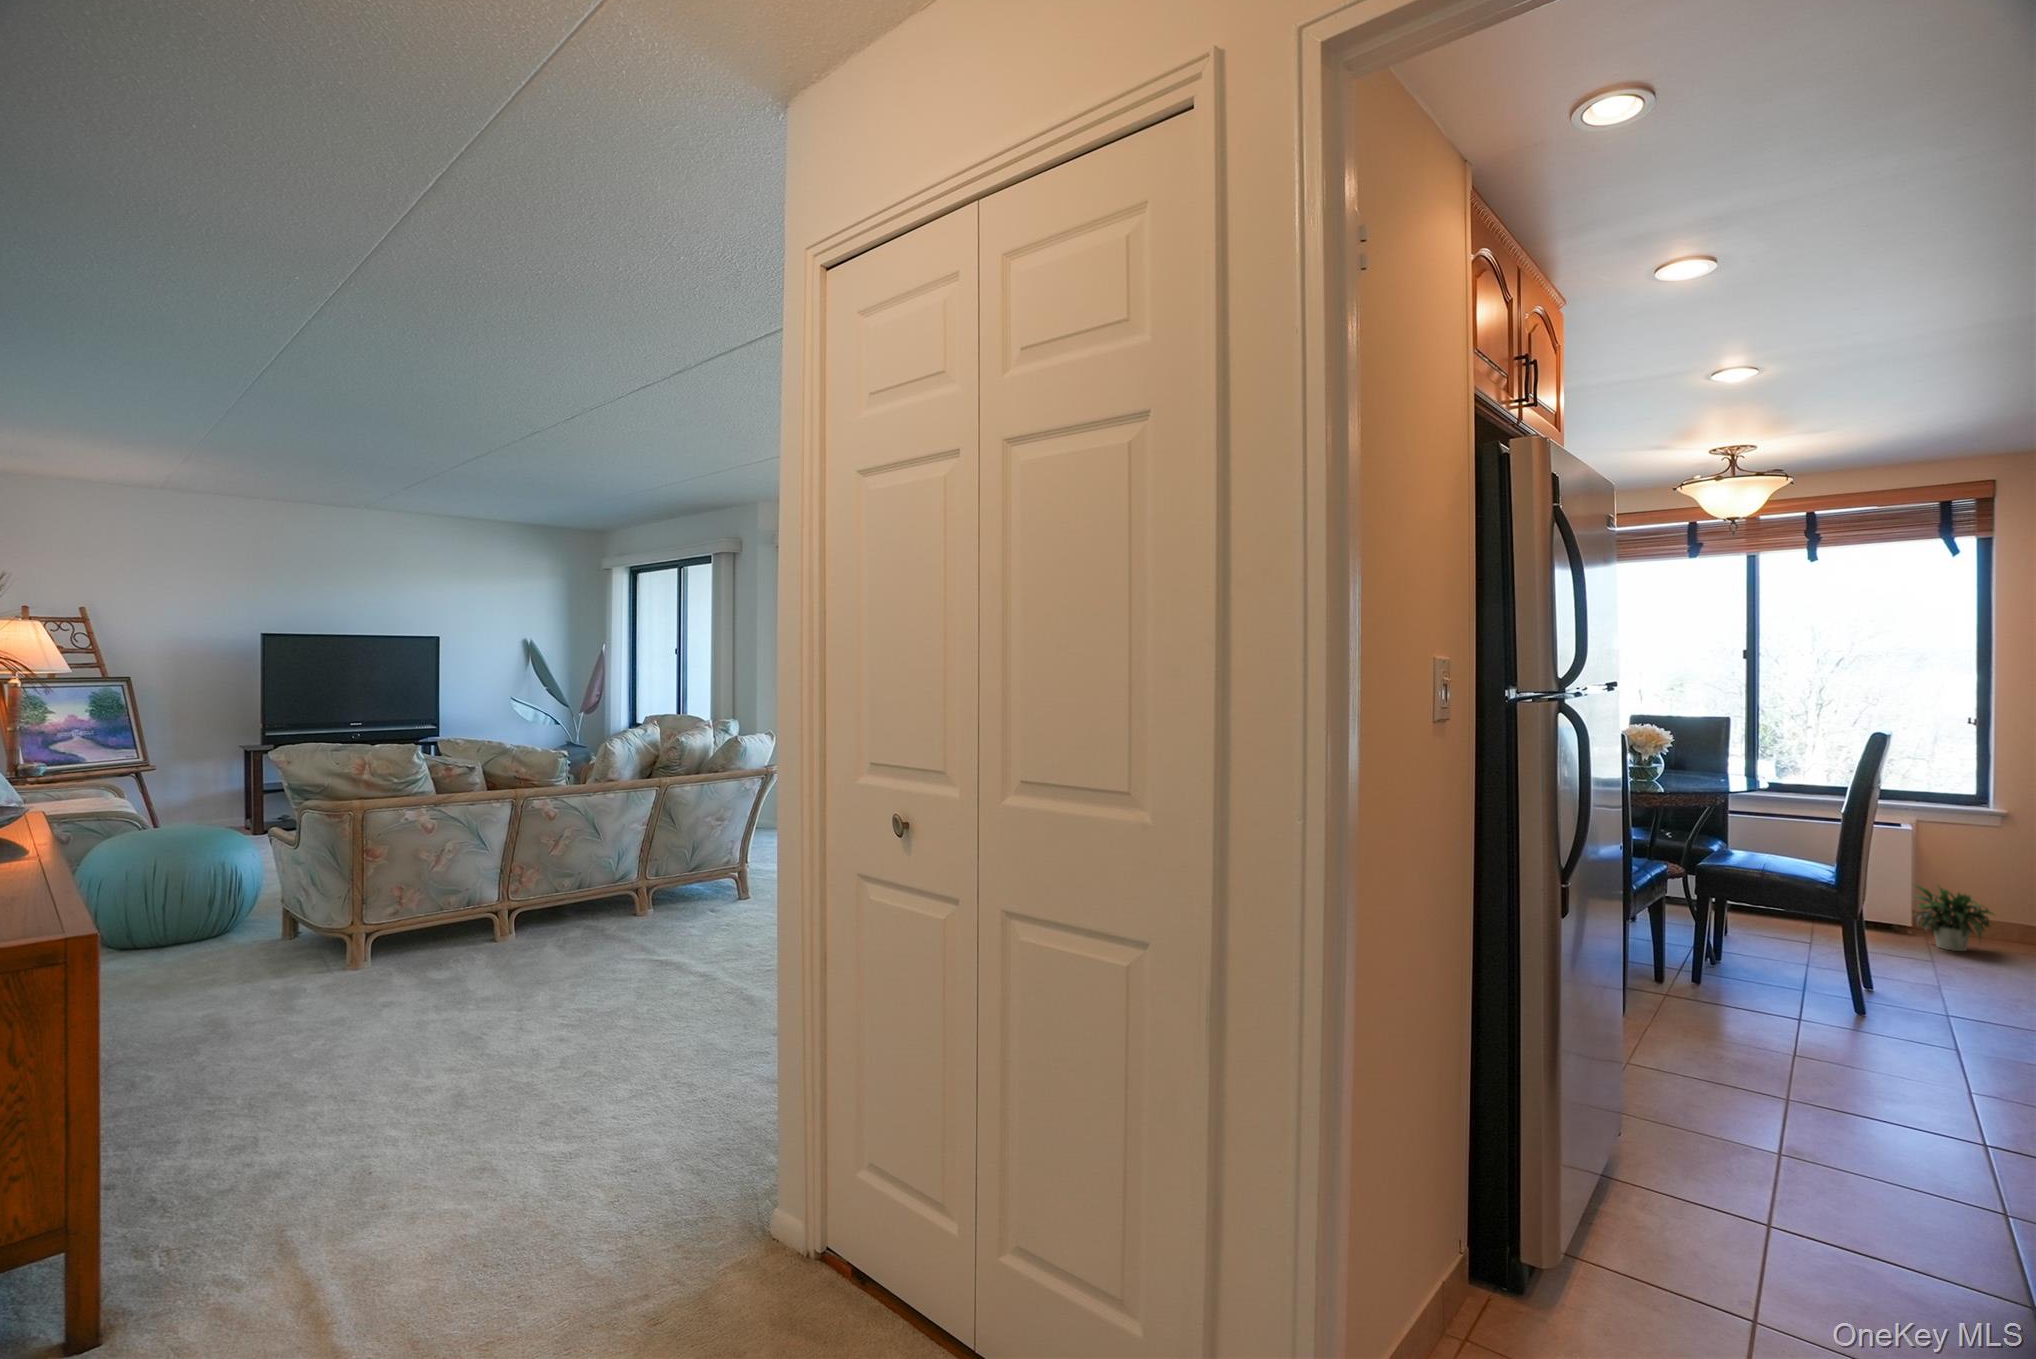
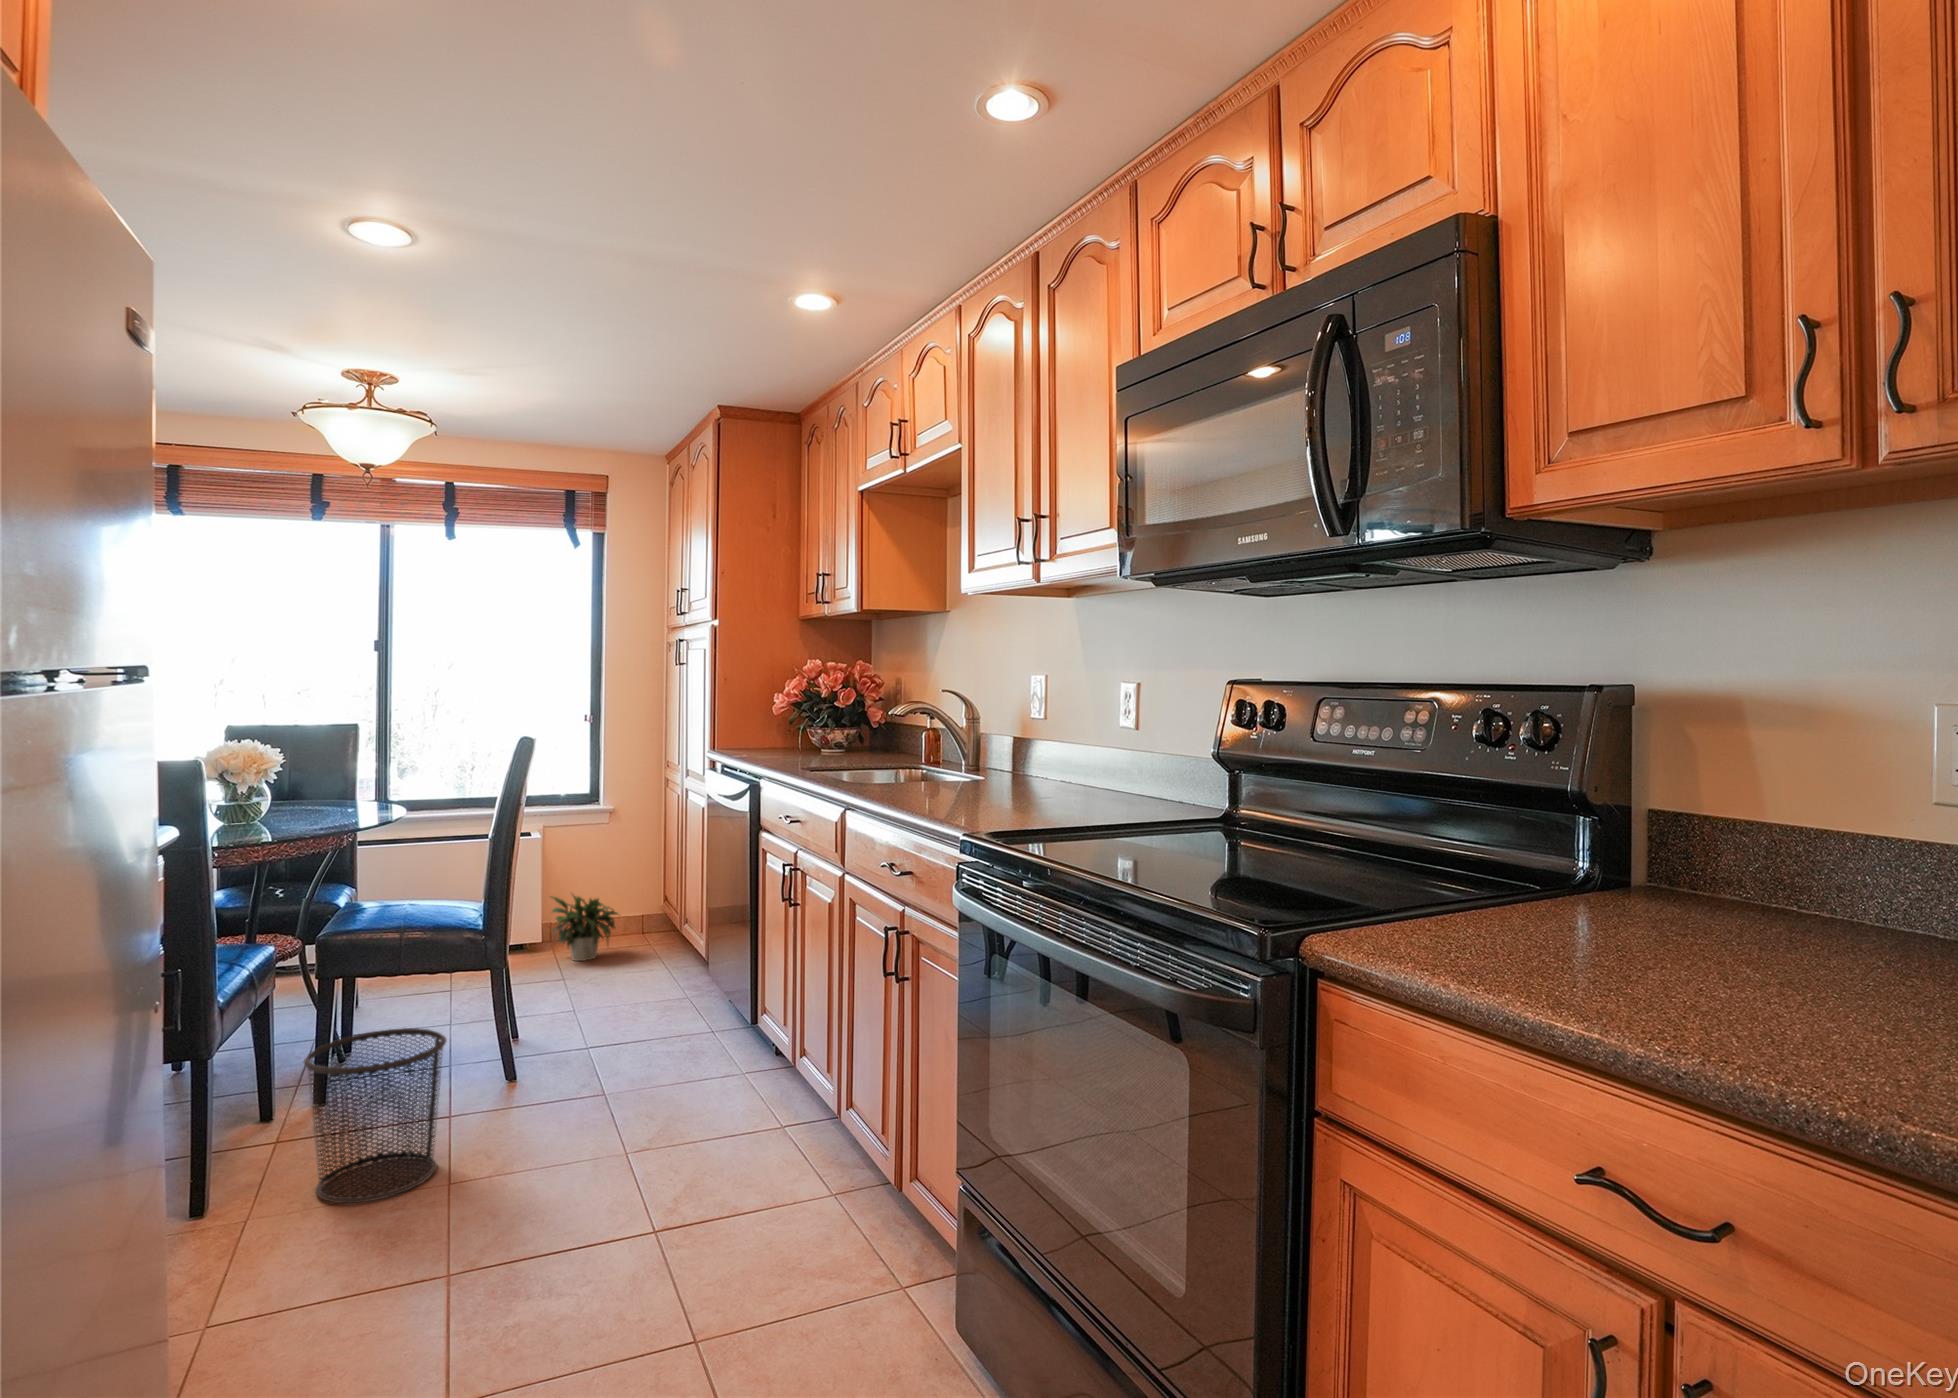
waste bin: none [1689,934,1797,1051] -> present [304,1028,447,1203]

